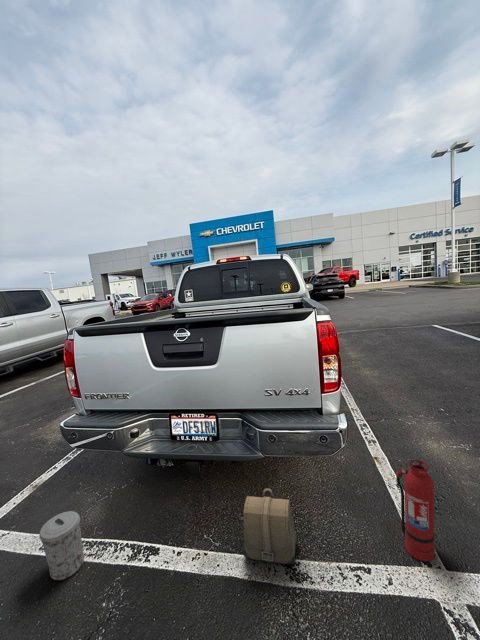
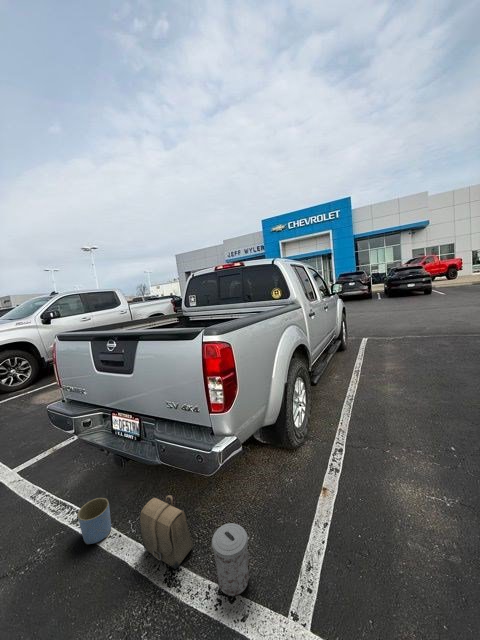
fire extinguisher: present [396,460,435,561] -> none [278,507,310,613]
trash can: present [39,511,84,580] -> present [212,523,249,596]
planter: none [152,516,189,575] -> present [78,498,111,544]

